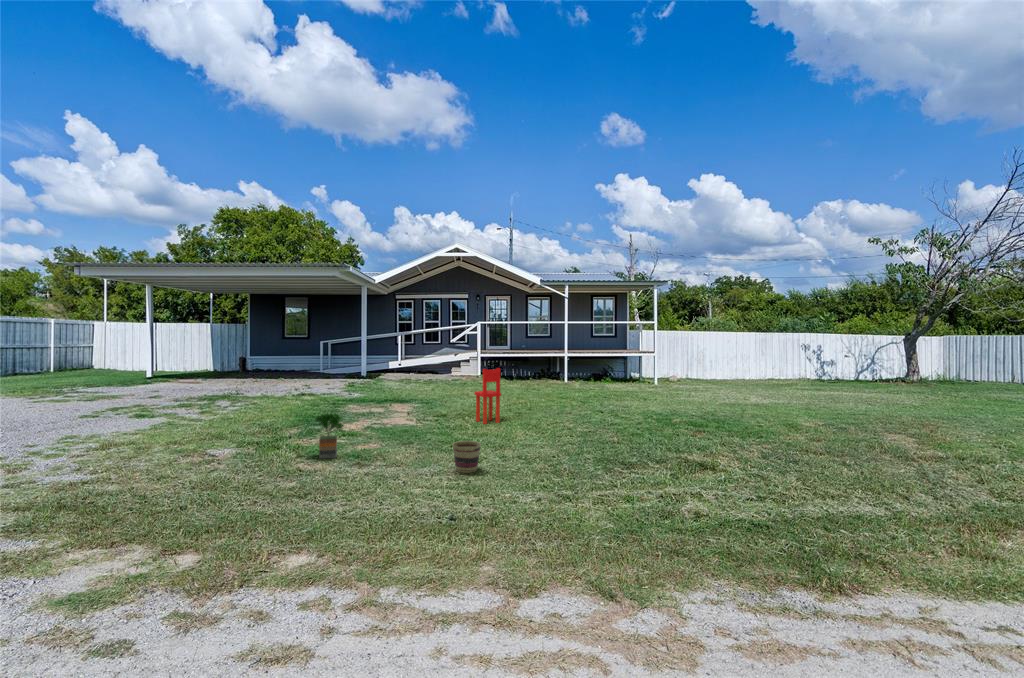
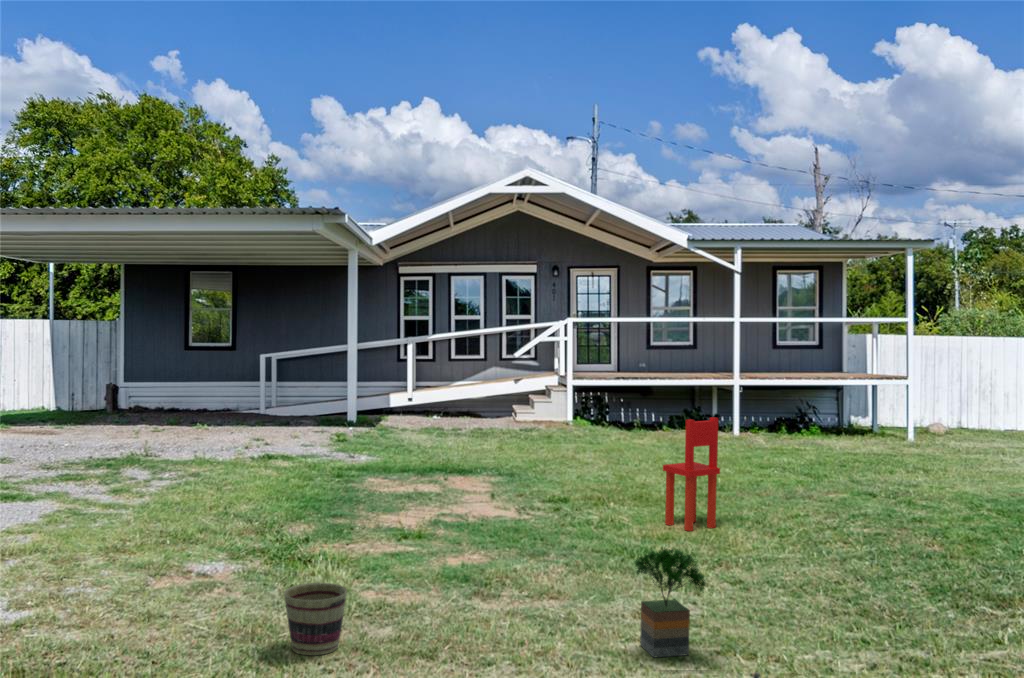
potted tree: present [315,414,344,459] -> present [634,549,706,658]
basket: present [453,441,481,473] -> present [284,583,347,655]

